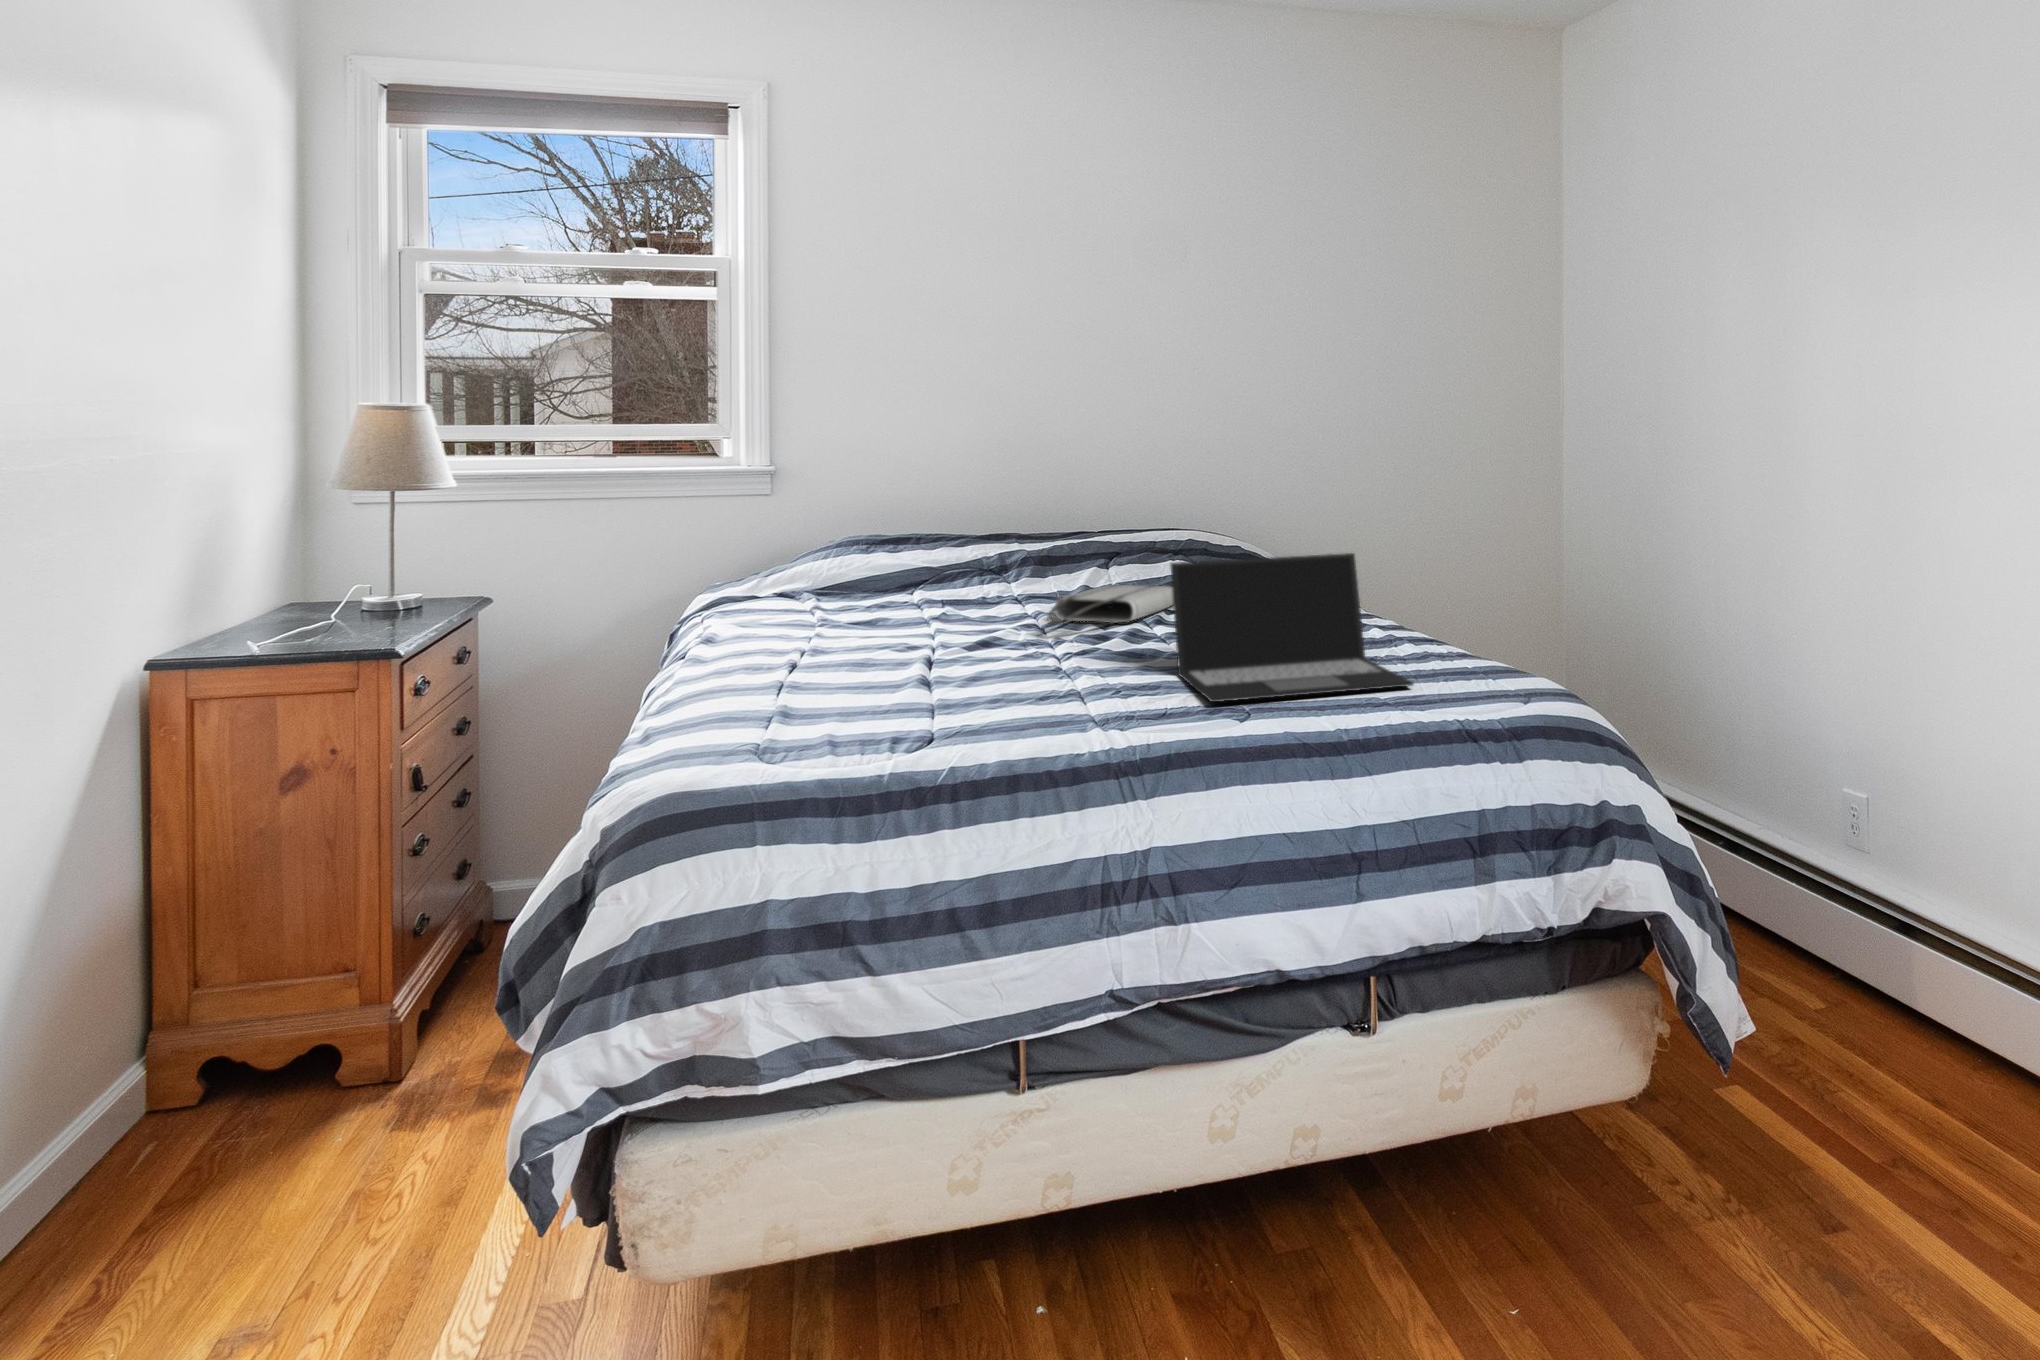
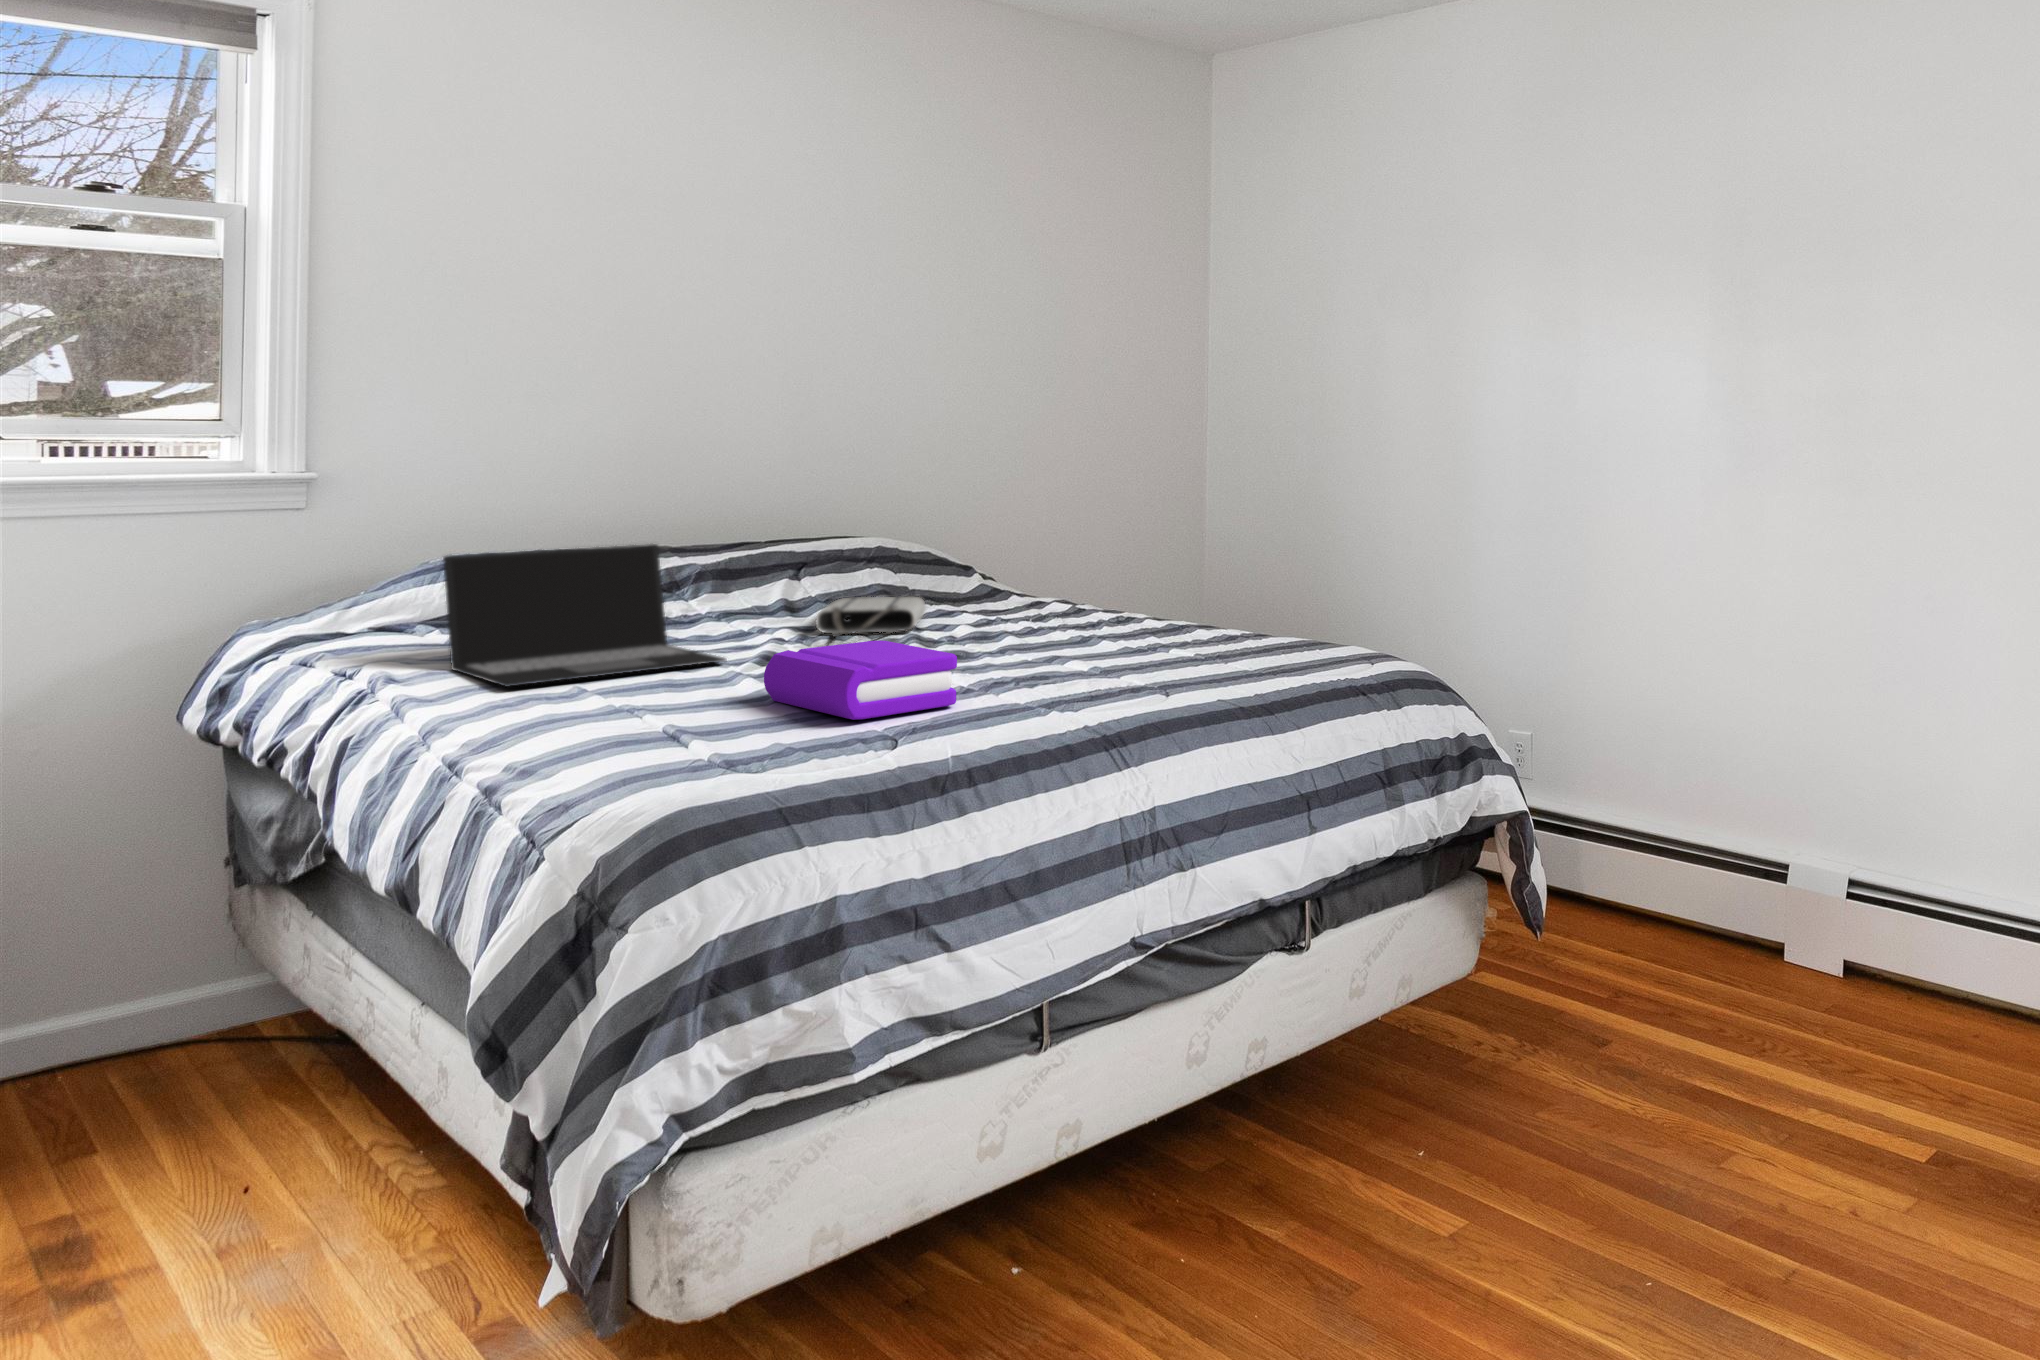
laptop: present [1171,553,1413,702] -> present [443,544,726,687]
book: none [895,636,1031,717] -> present [764,641,957,720]

